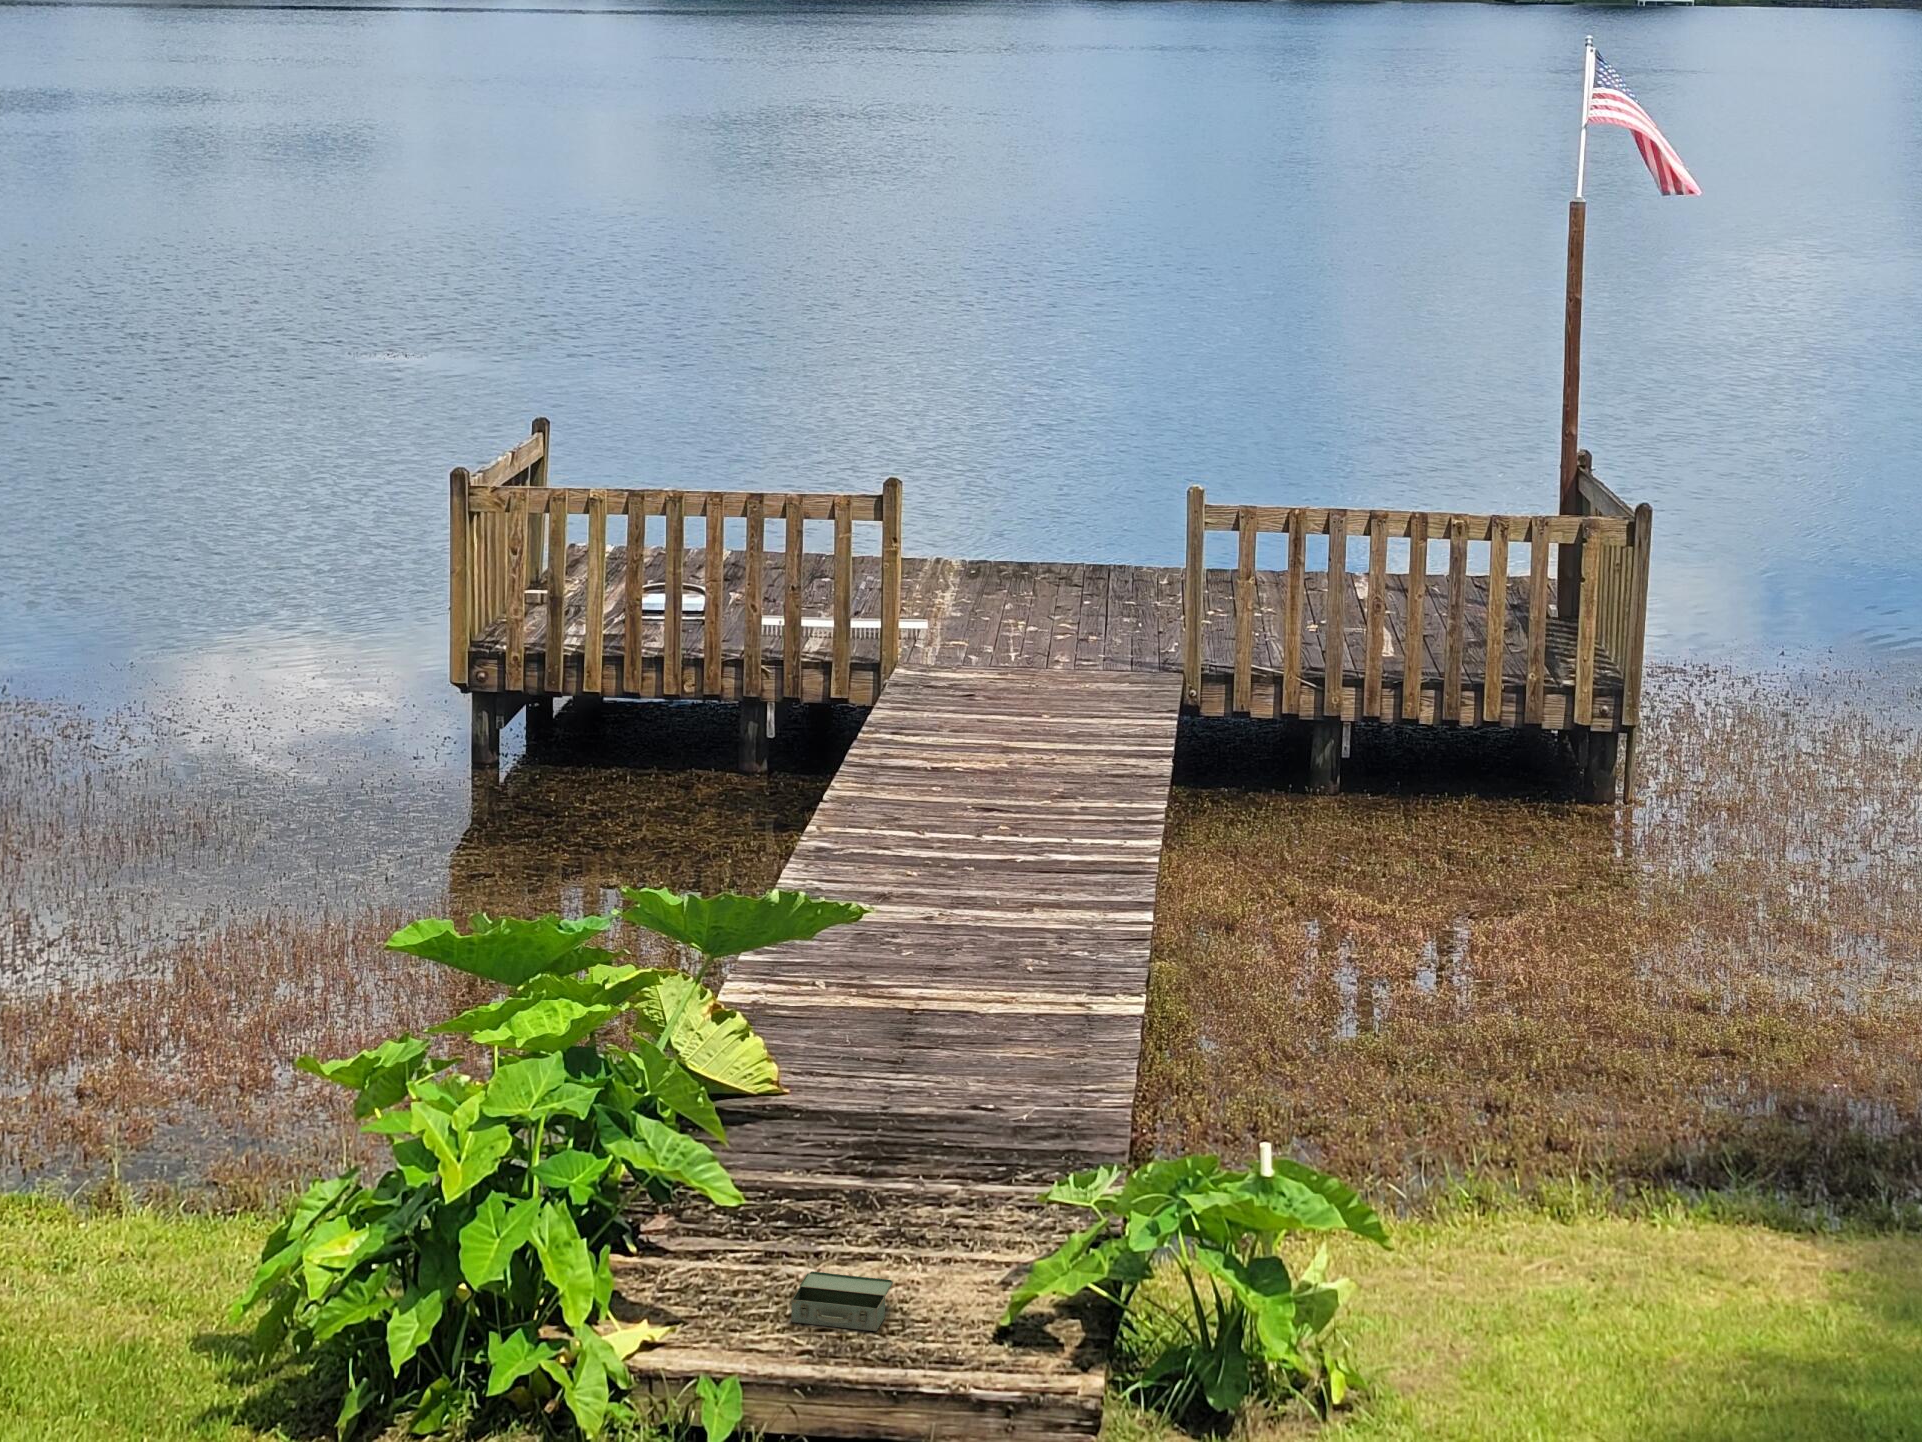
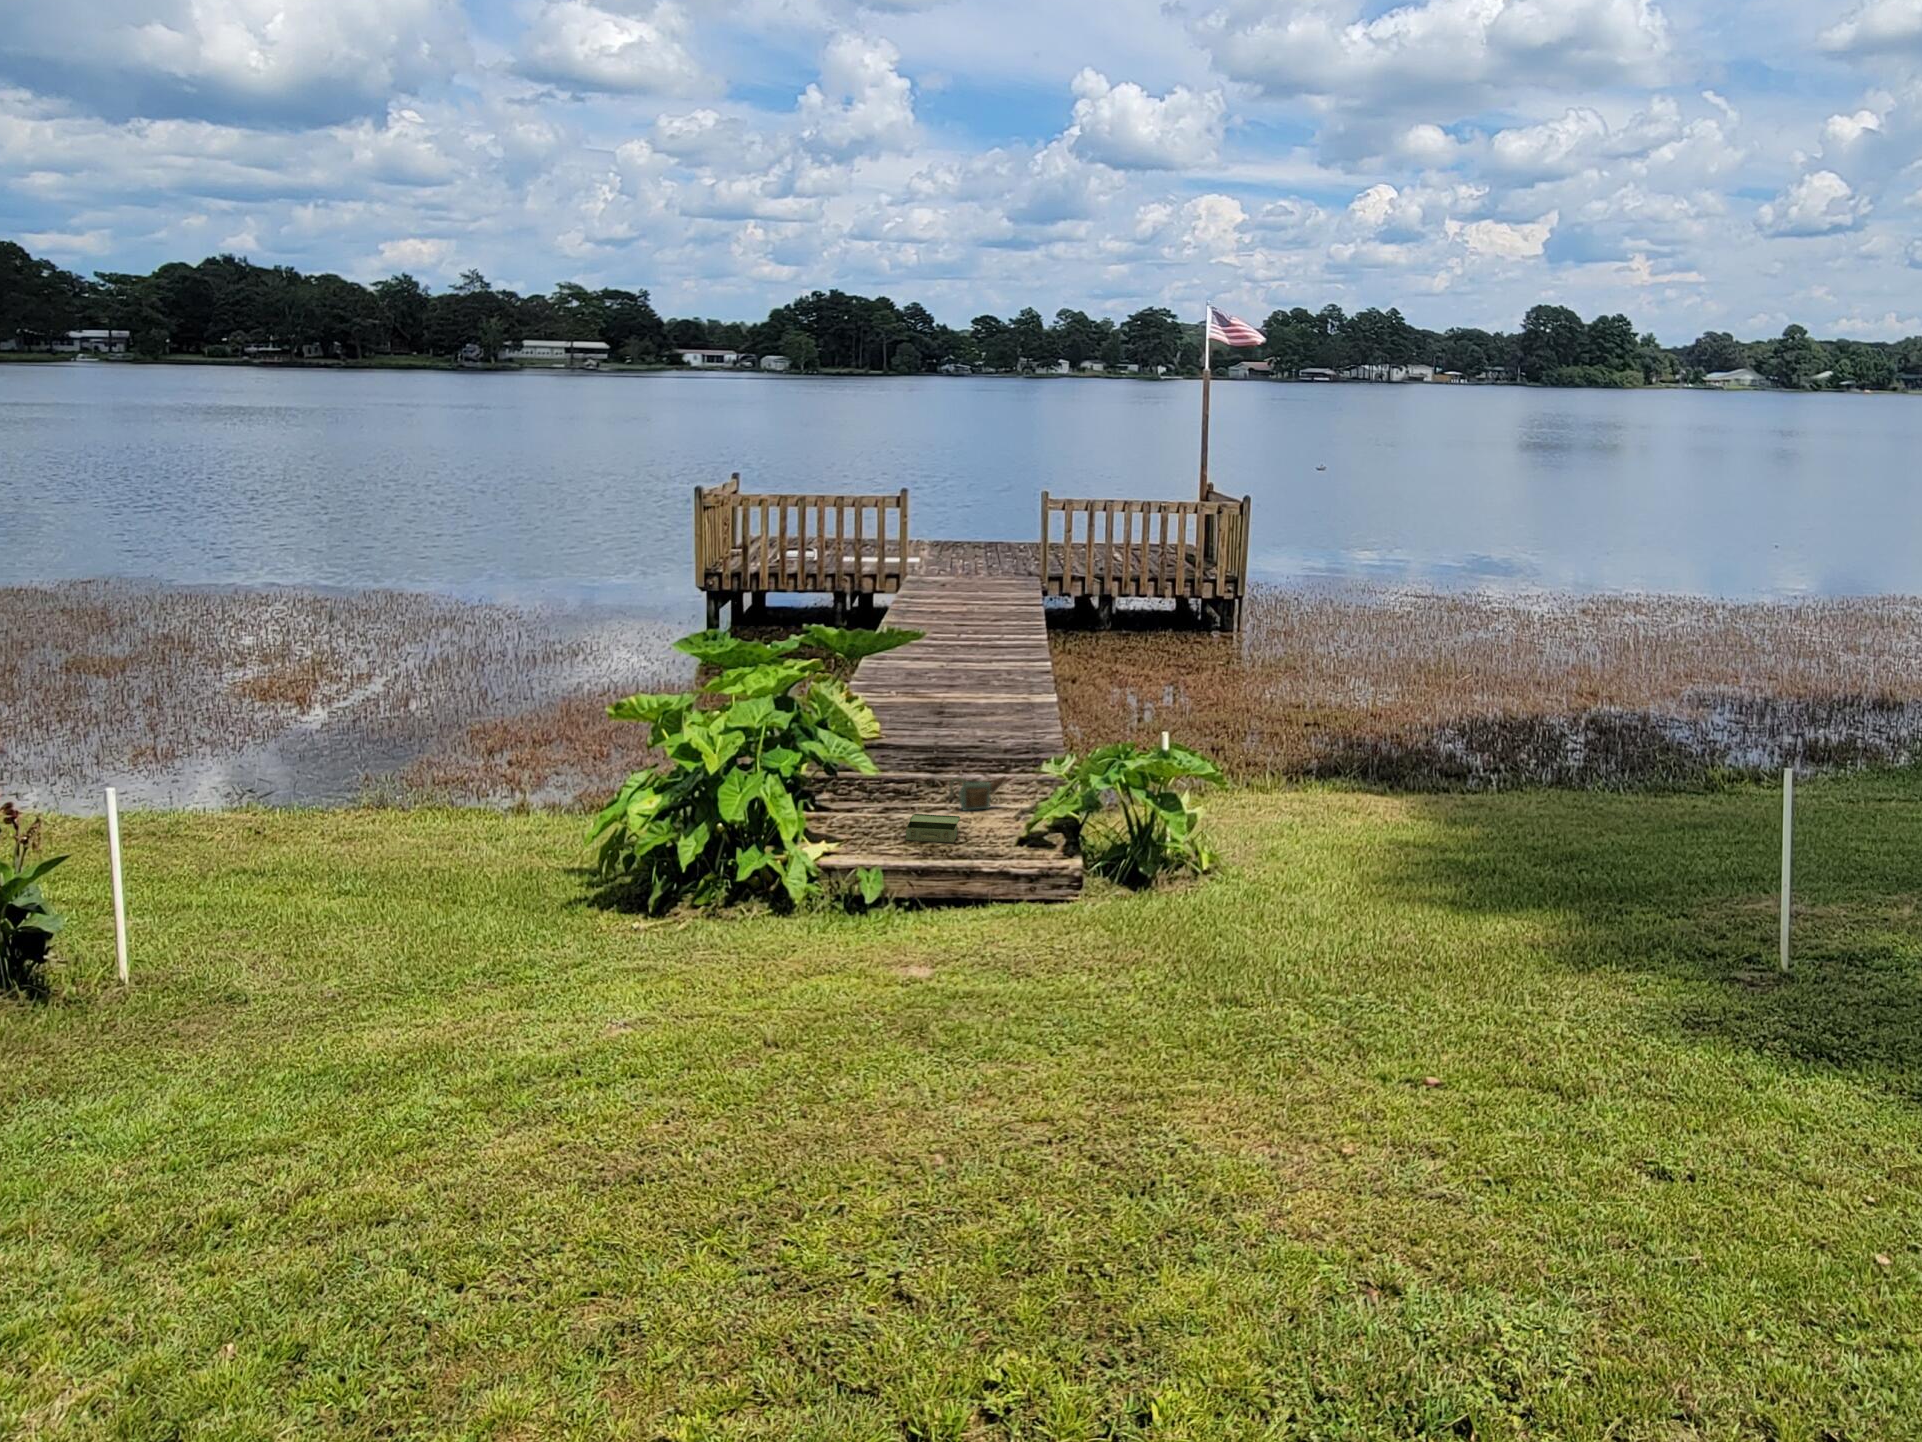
watering can: none [878,1201,990,1265] -> present [949,776,1006,810]

